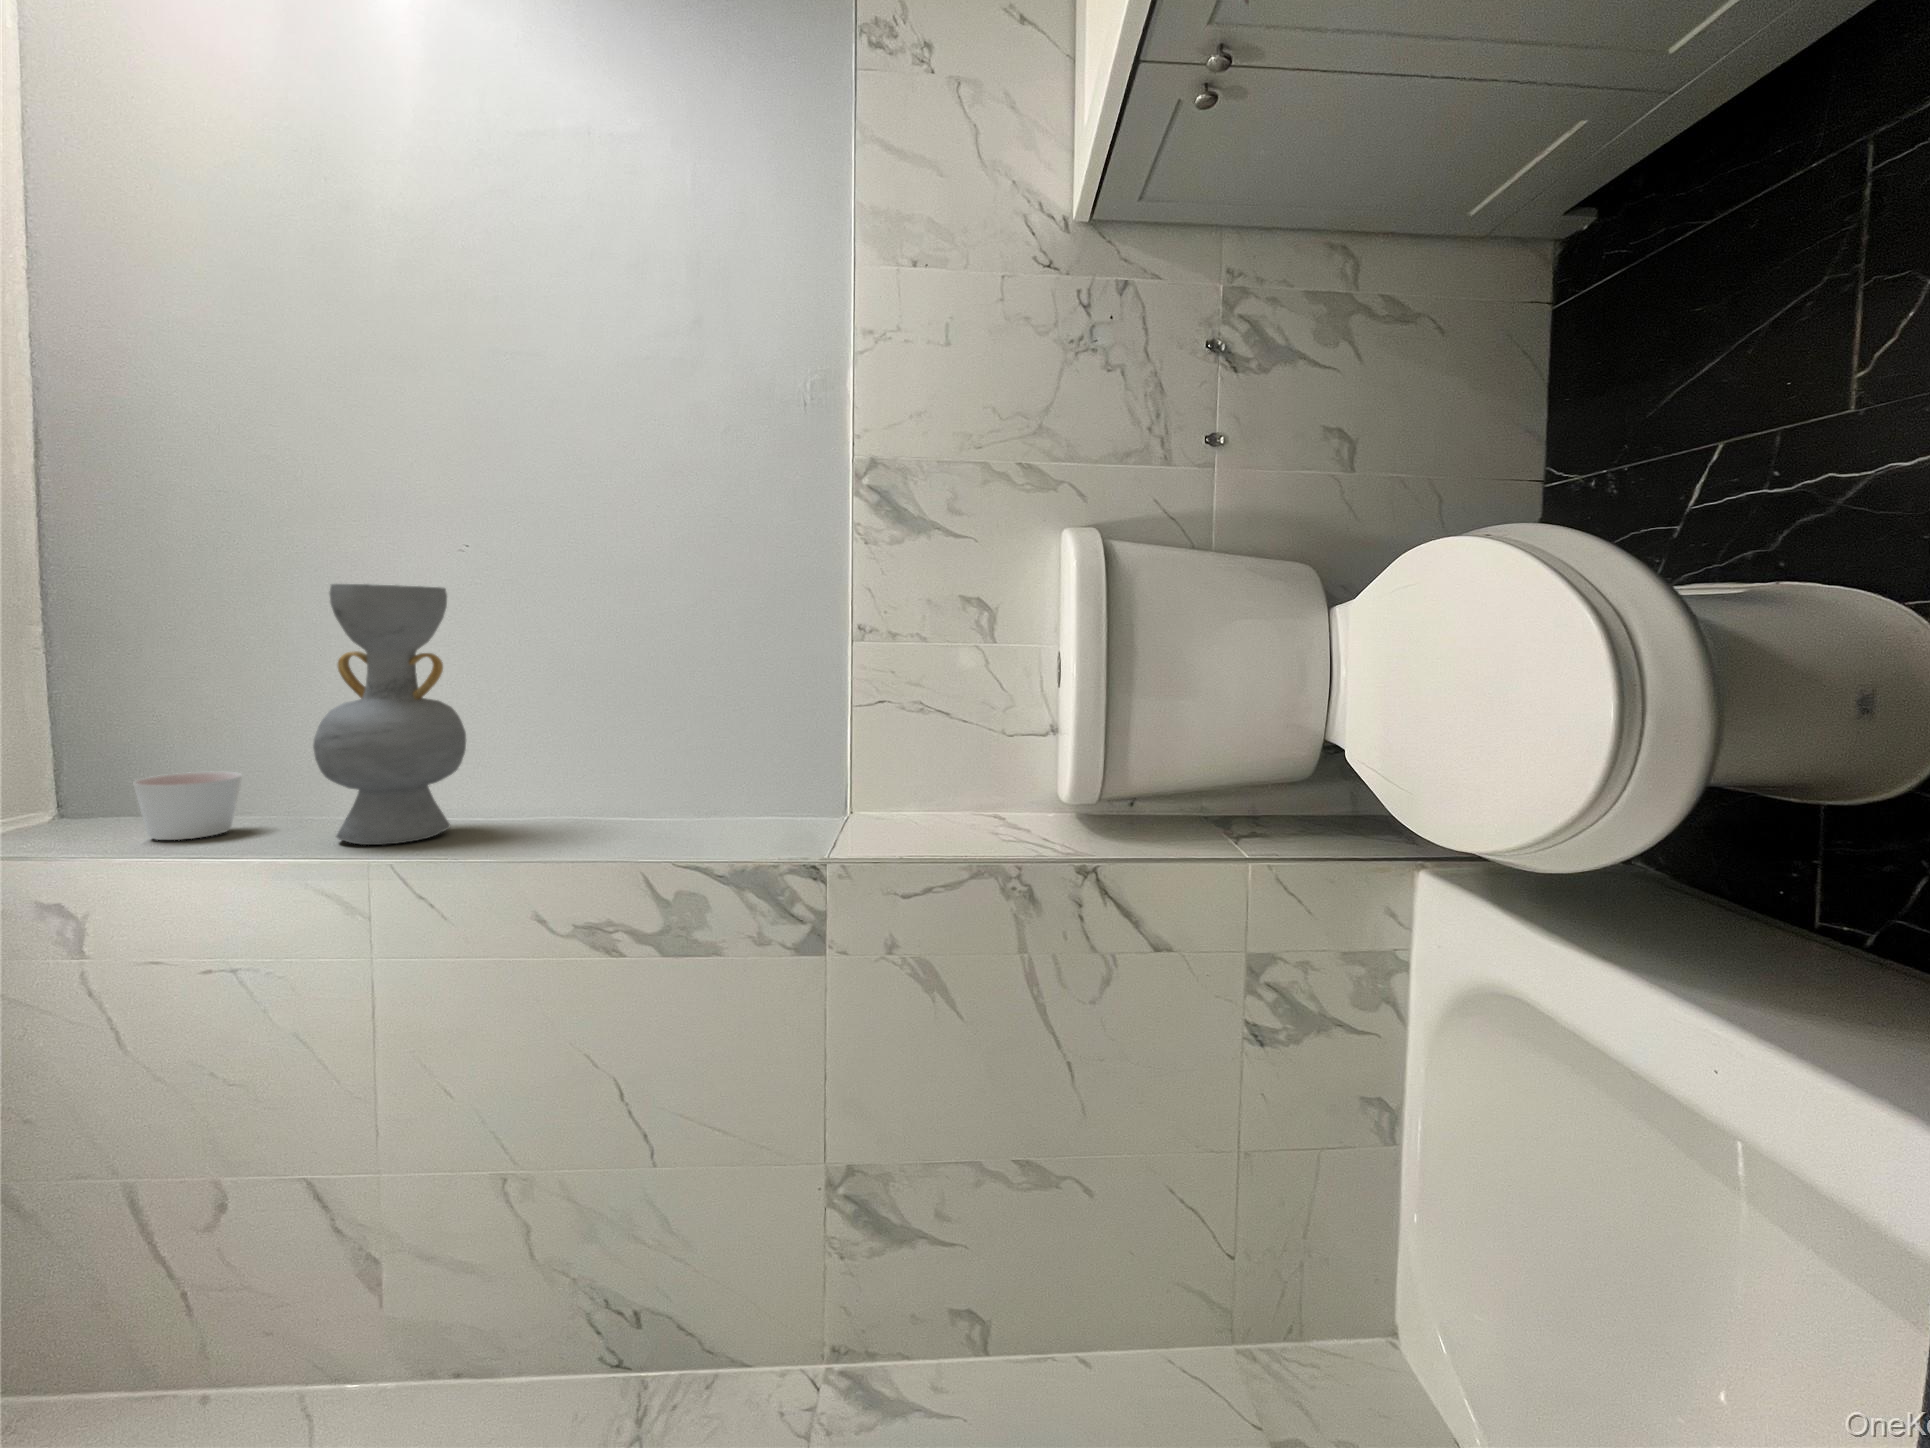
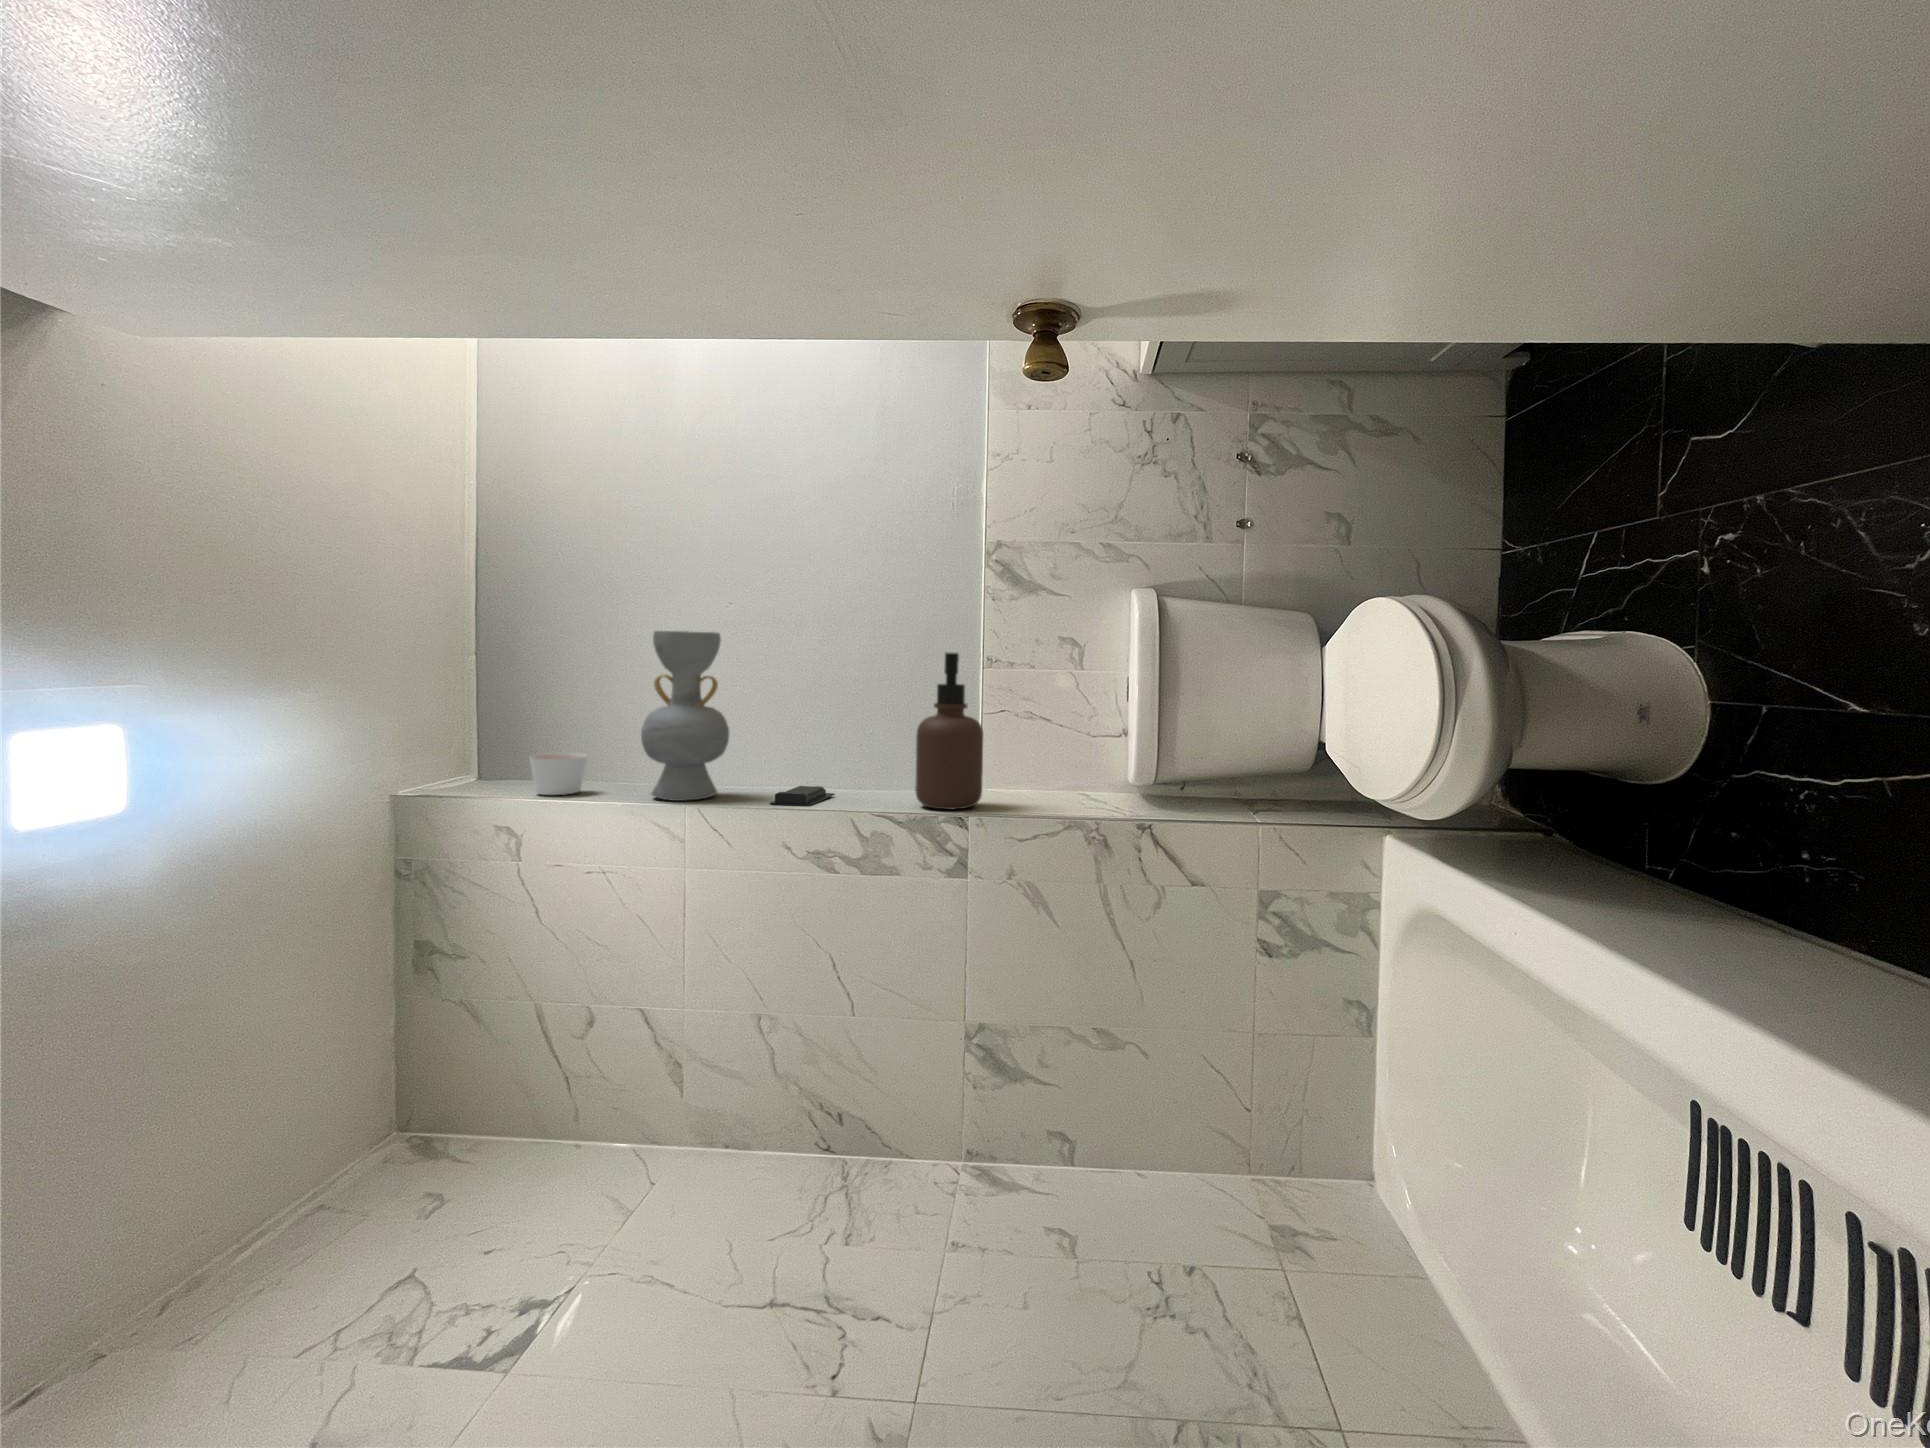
soap dispenser: none [749,617,850,850] -> present [915,653,983,809]
soap bar: none [521,814,634,850] -> present [769,786,834,806]

